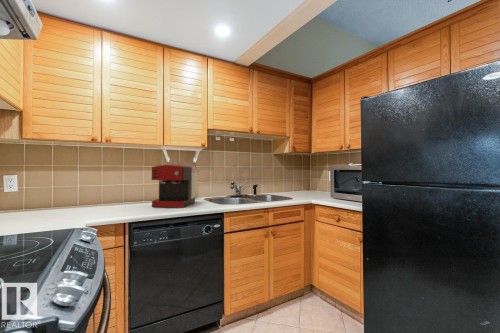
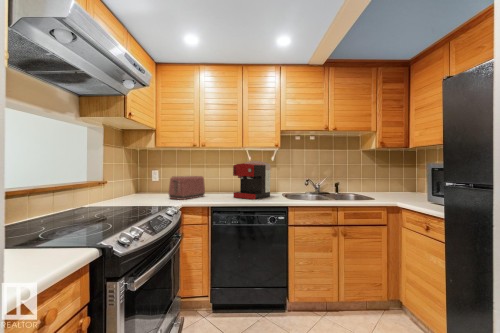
toaster: none [46,181,107,217] -> present [169,176,205,200]

